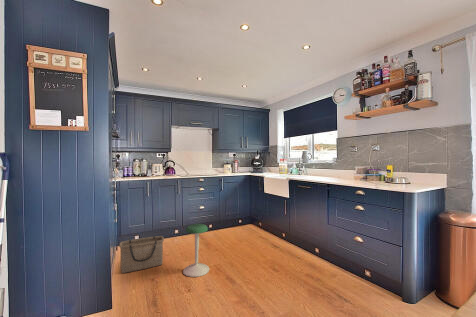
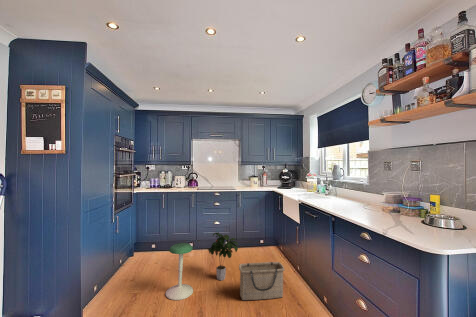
potted plant: none [209,213,243,256] -> present [208,232,238,280]
basket: present [119,236,164,273] -> present [239,262,284,300]

